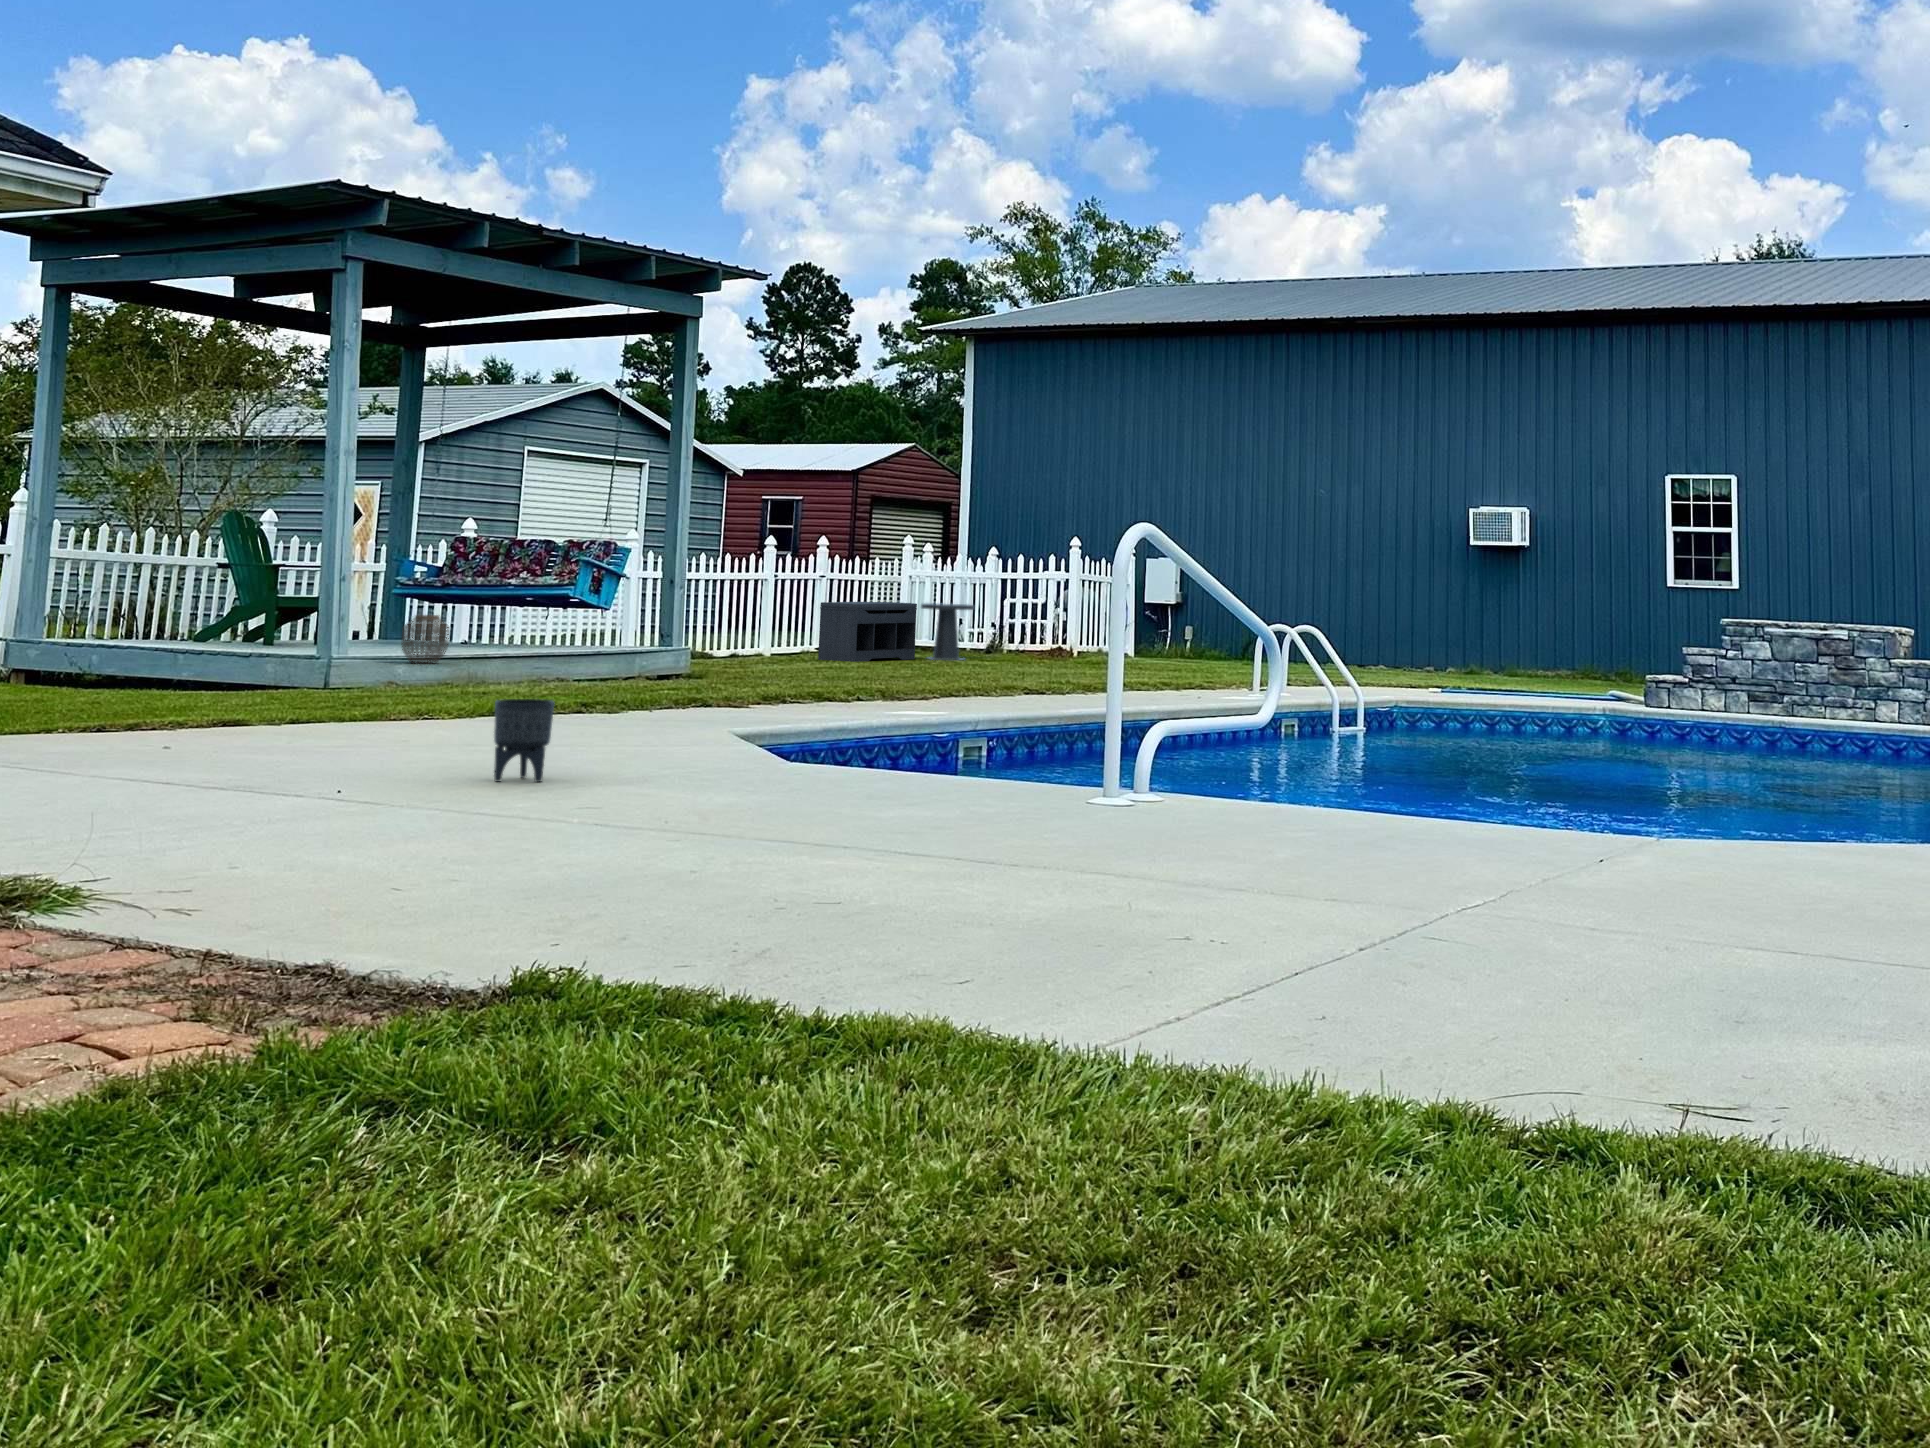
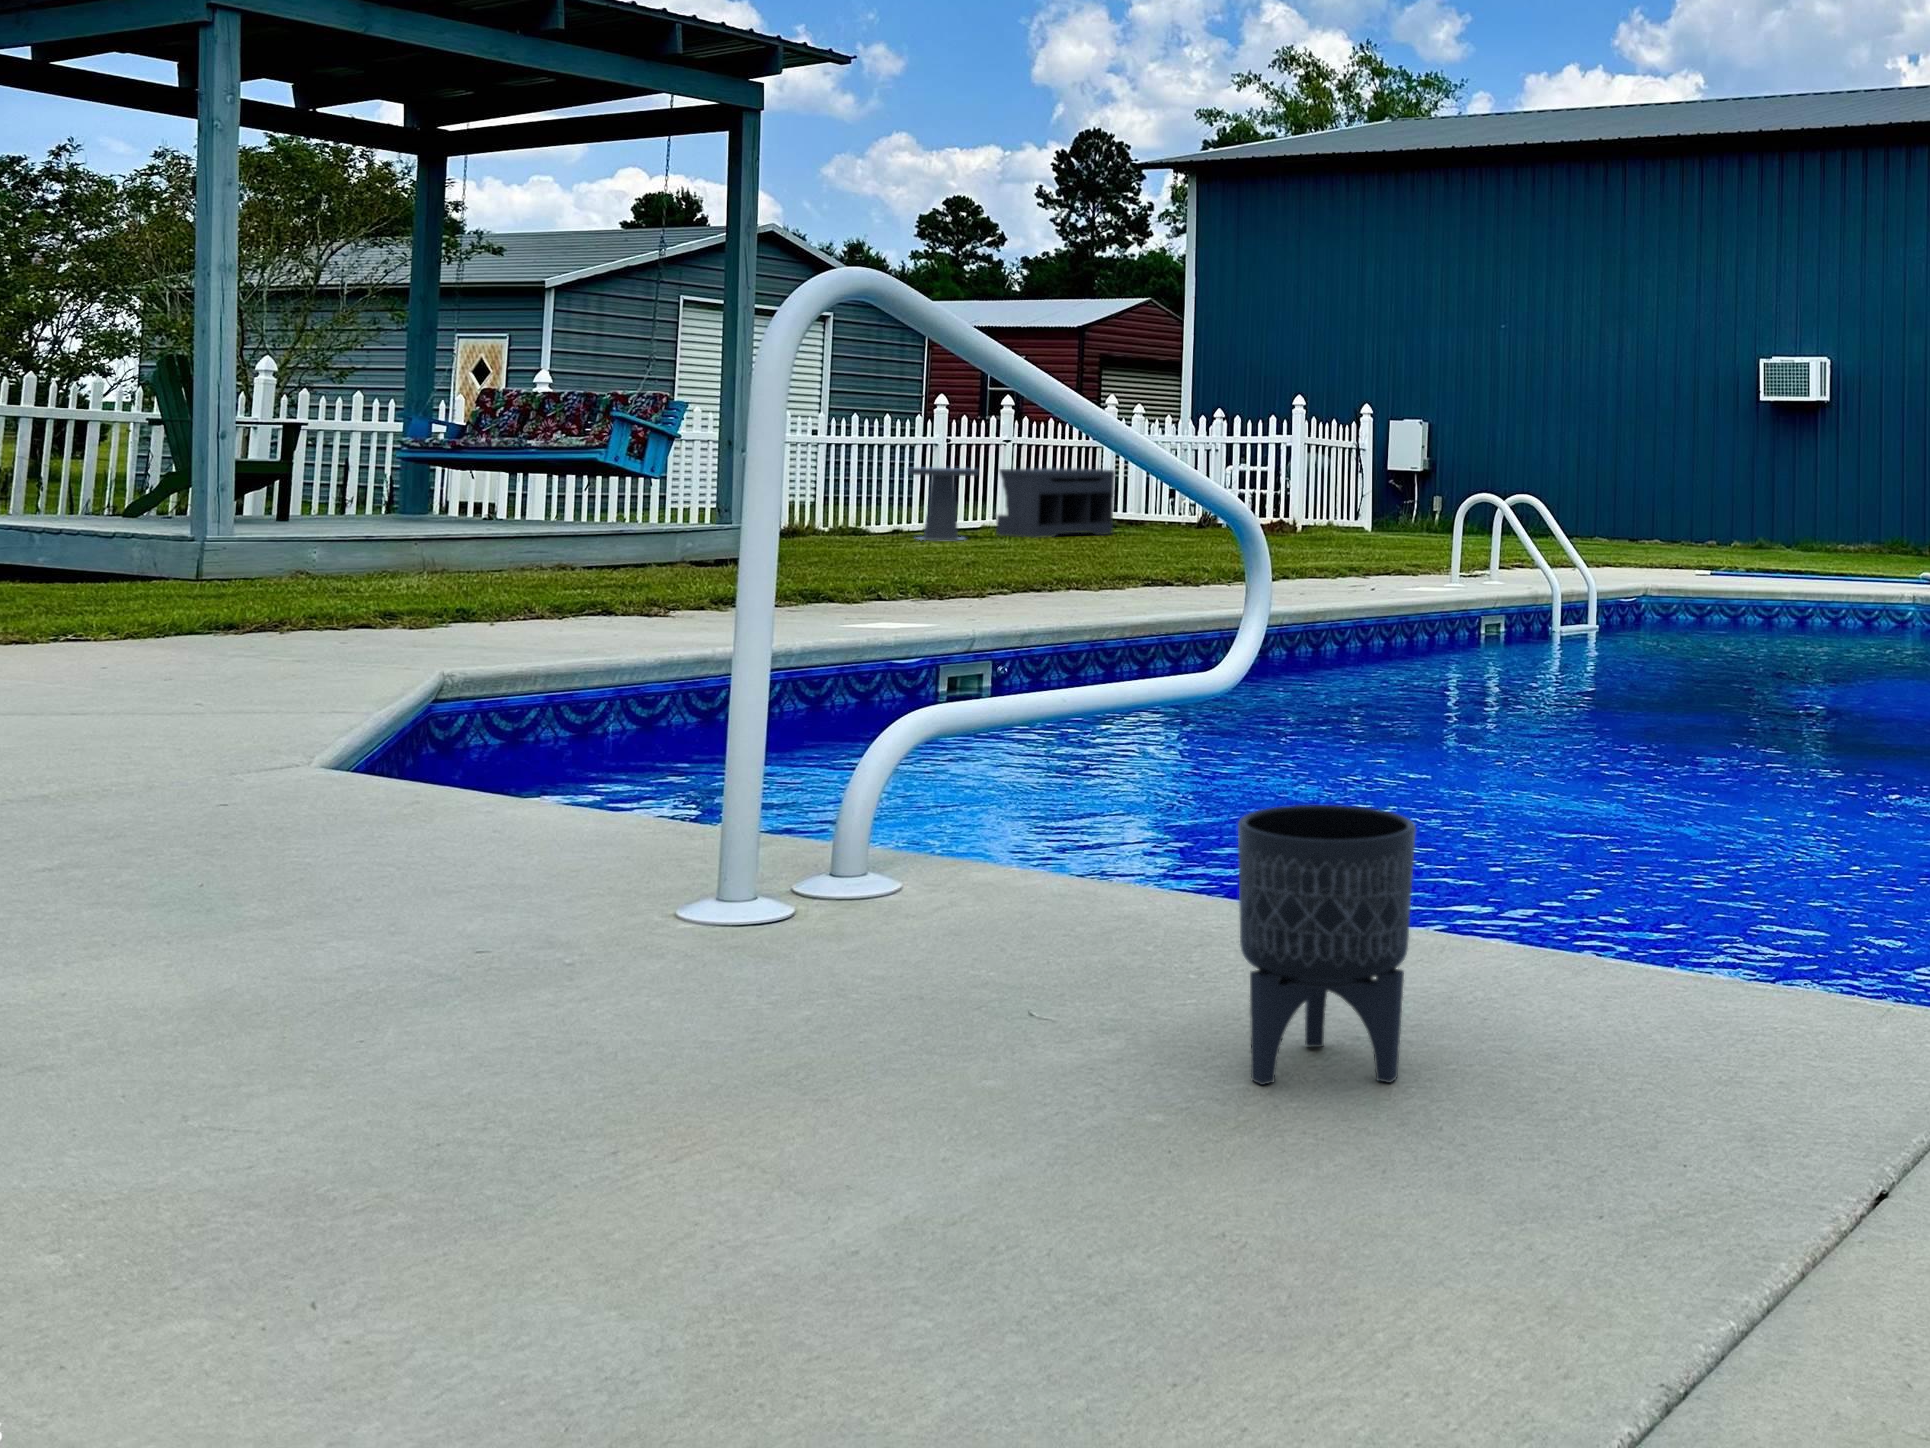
side table: present [921,603,975,660] -> present [908,468,979,540]
woven basket: present [401,615,449,663] -> none [468,485,528,543]
planter: present [494,699,554,782] -> present [1238,805,1416,1085]

